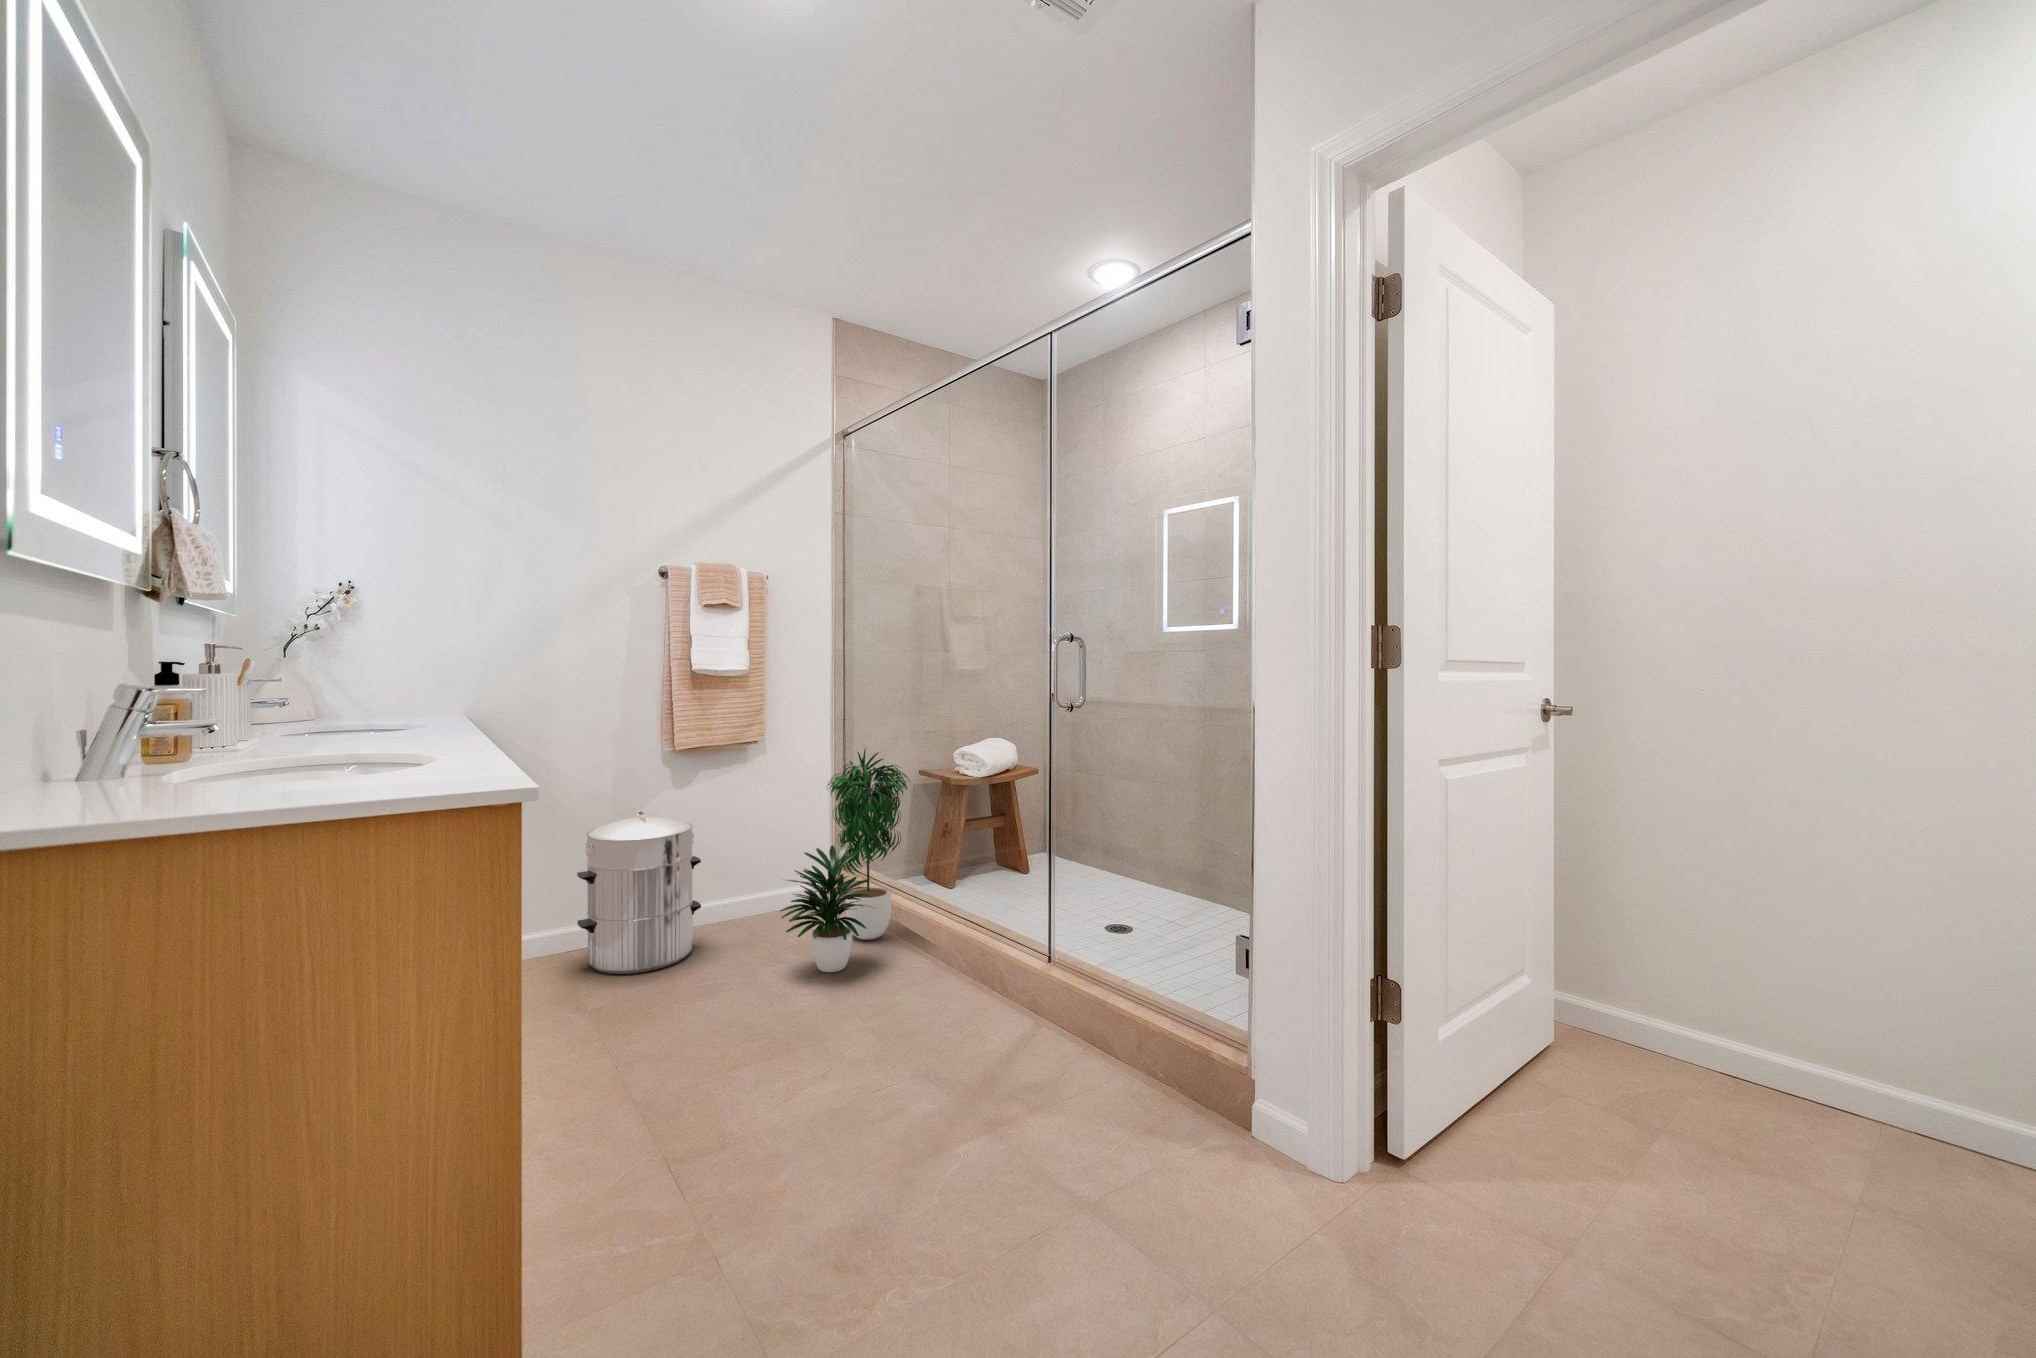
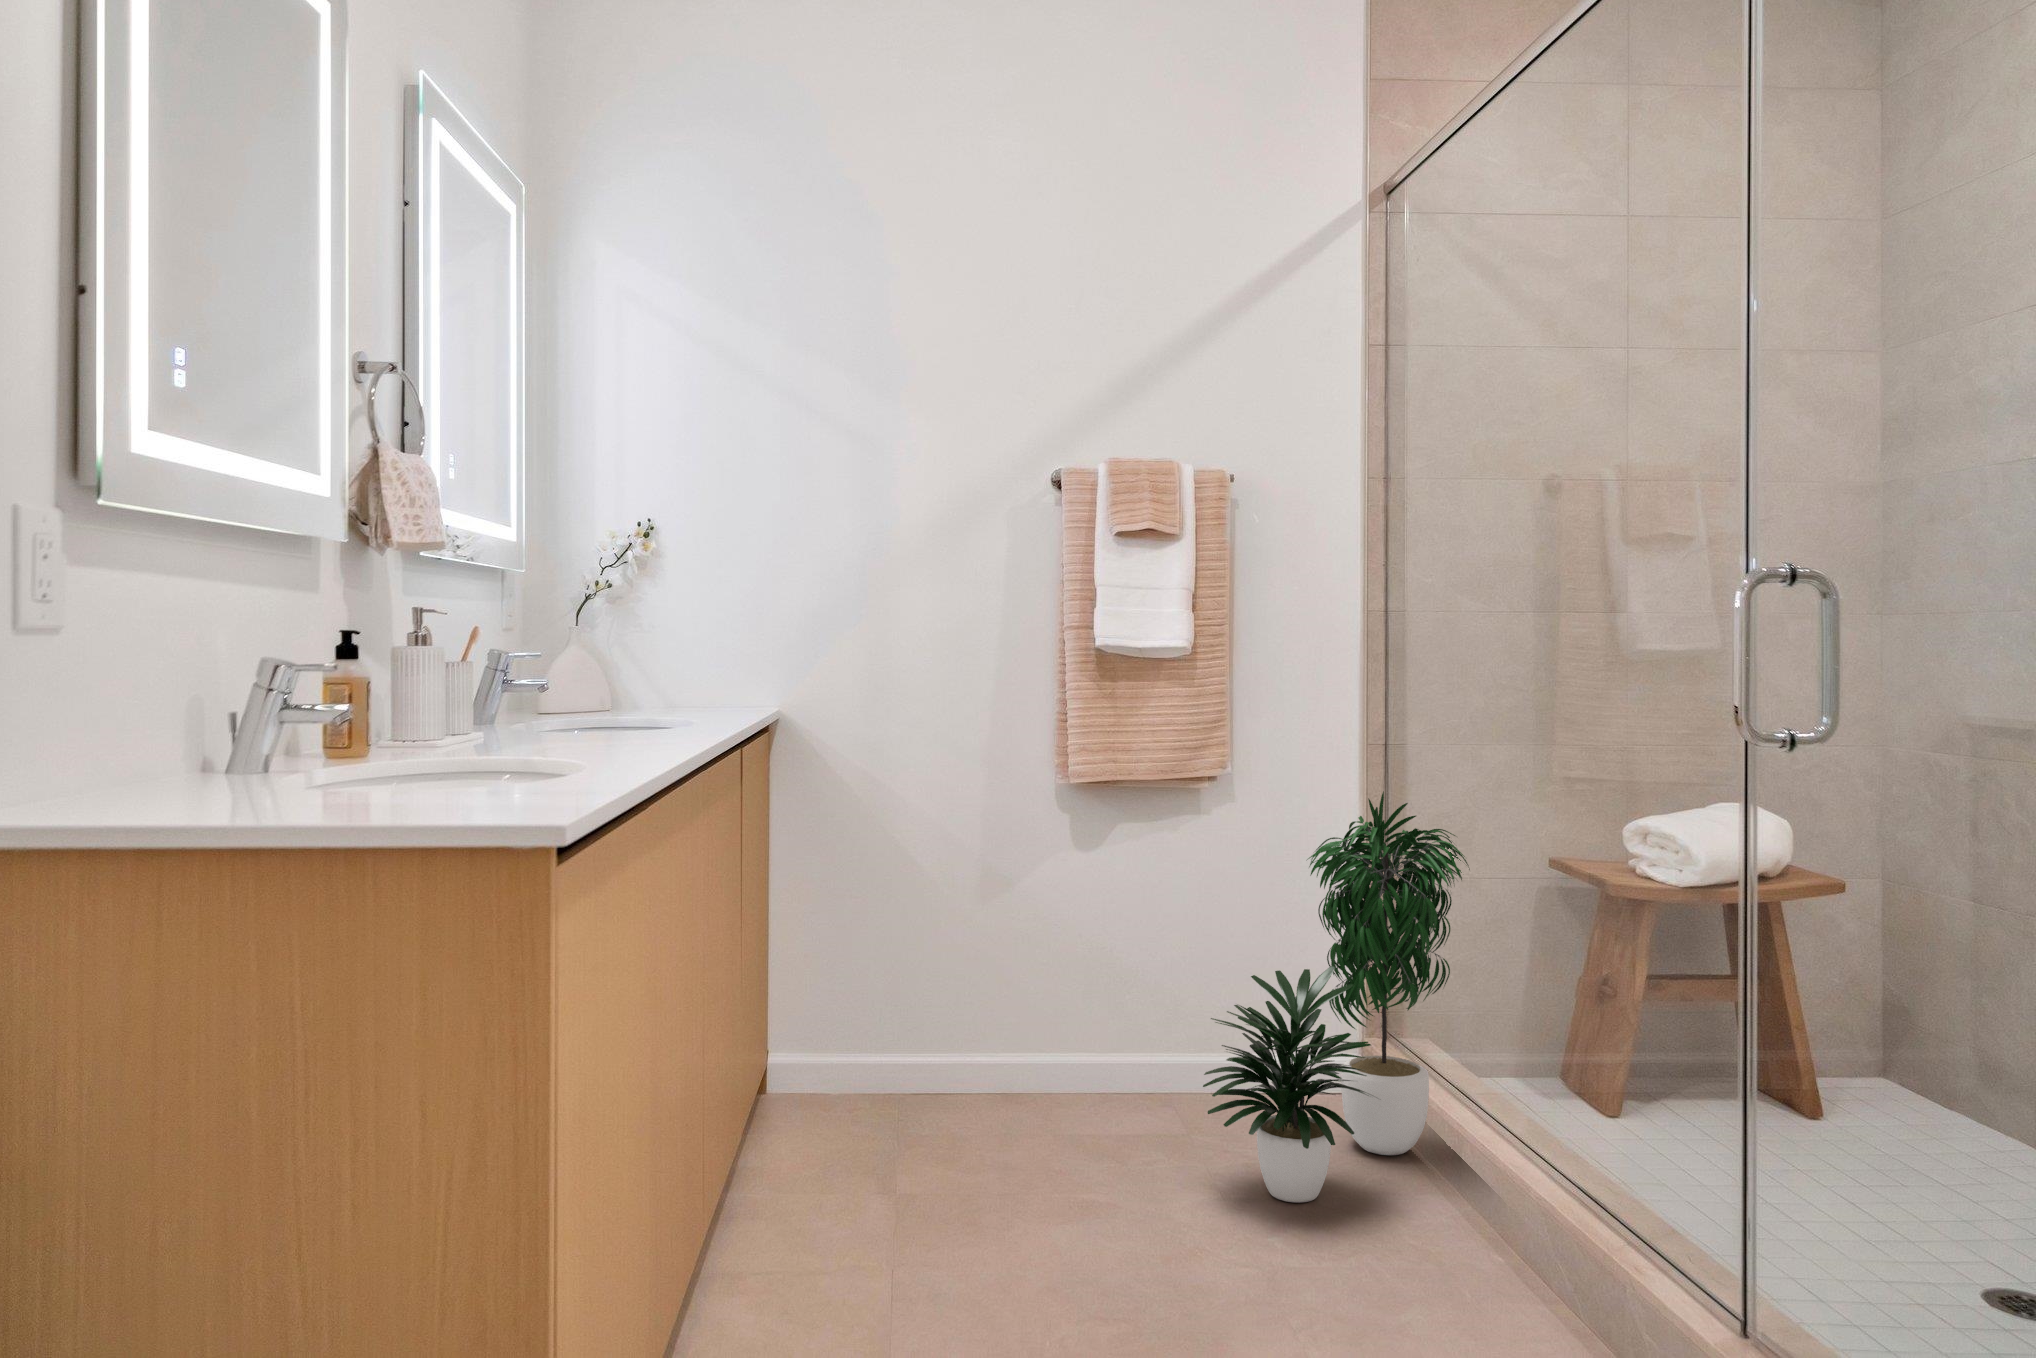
waste bin: present [577,811,701,974] -> none [917,873,1099,1133]

